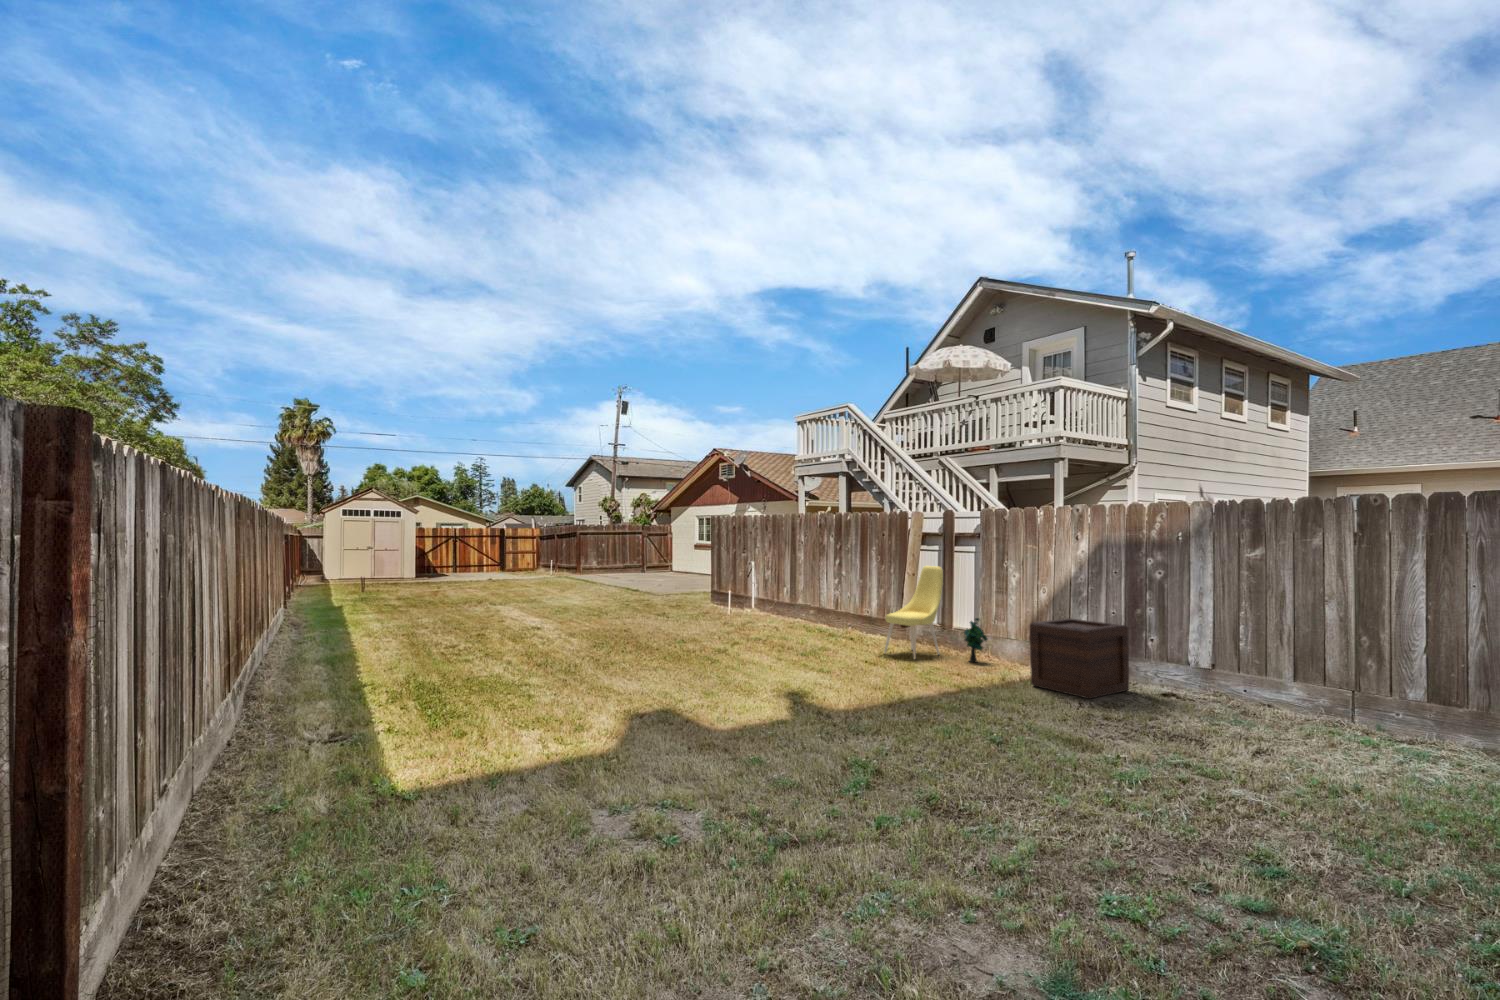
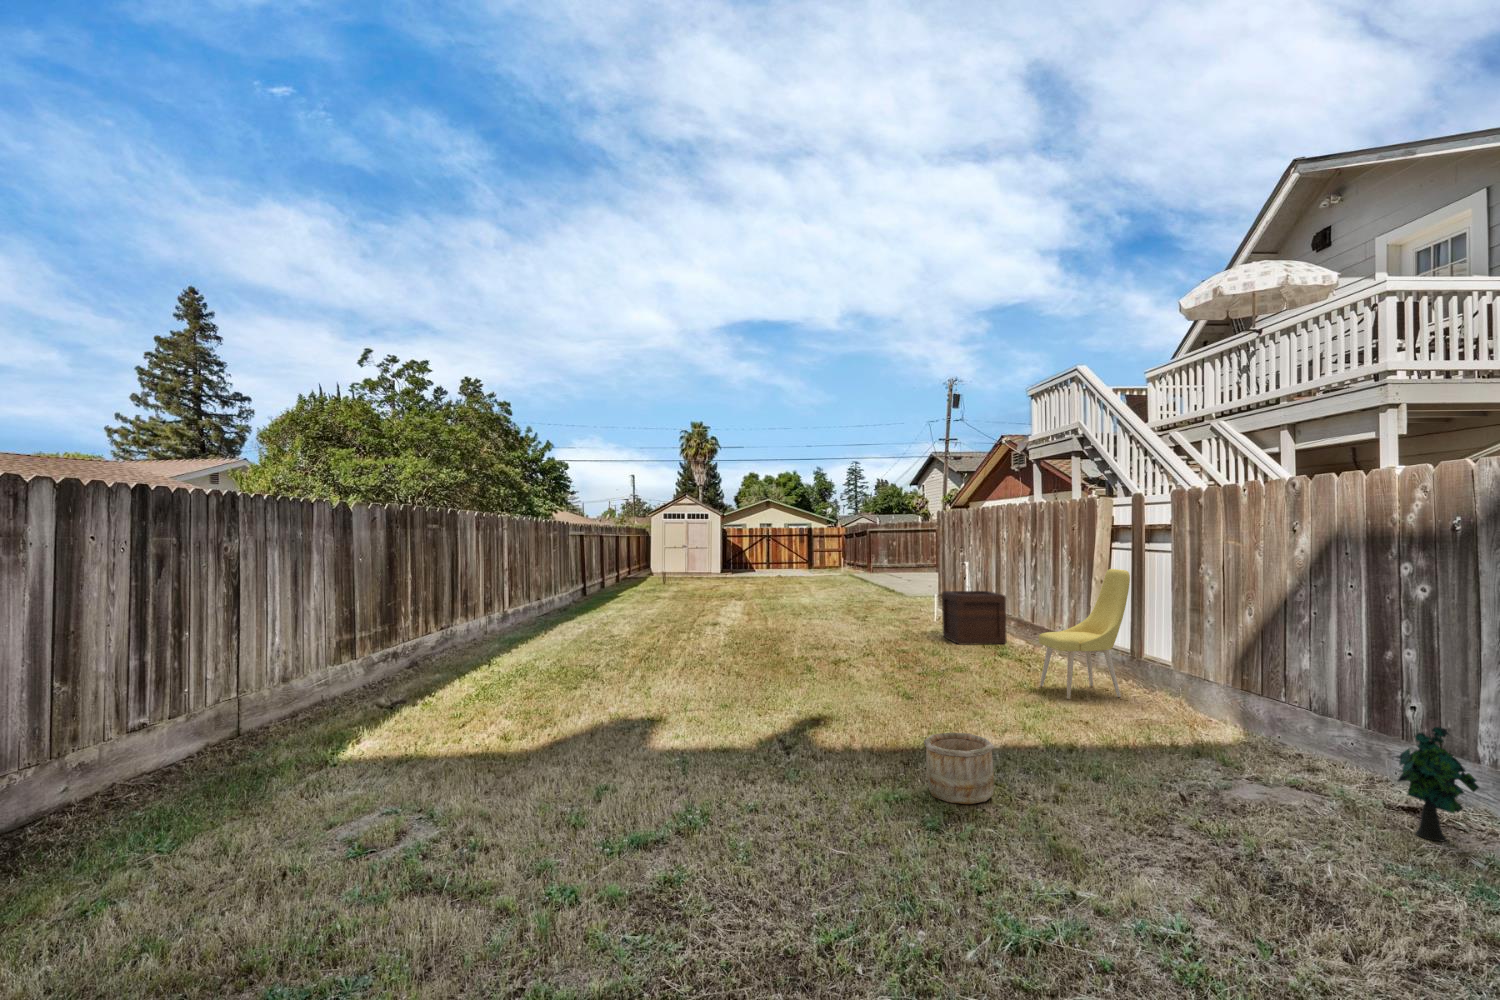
decorative plant: present [963,618,988,662] -> present [1395,727,1479,841]
wooden crate: present [1030,618,1129,699] -> present [942,591,1007,645]
wooden bucket: none [942,681,989,727] -> present [924,732,994,804]

